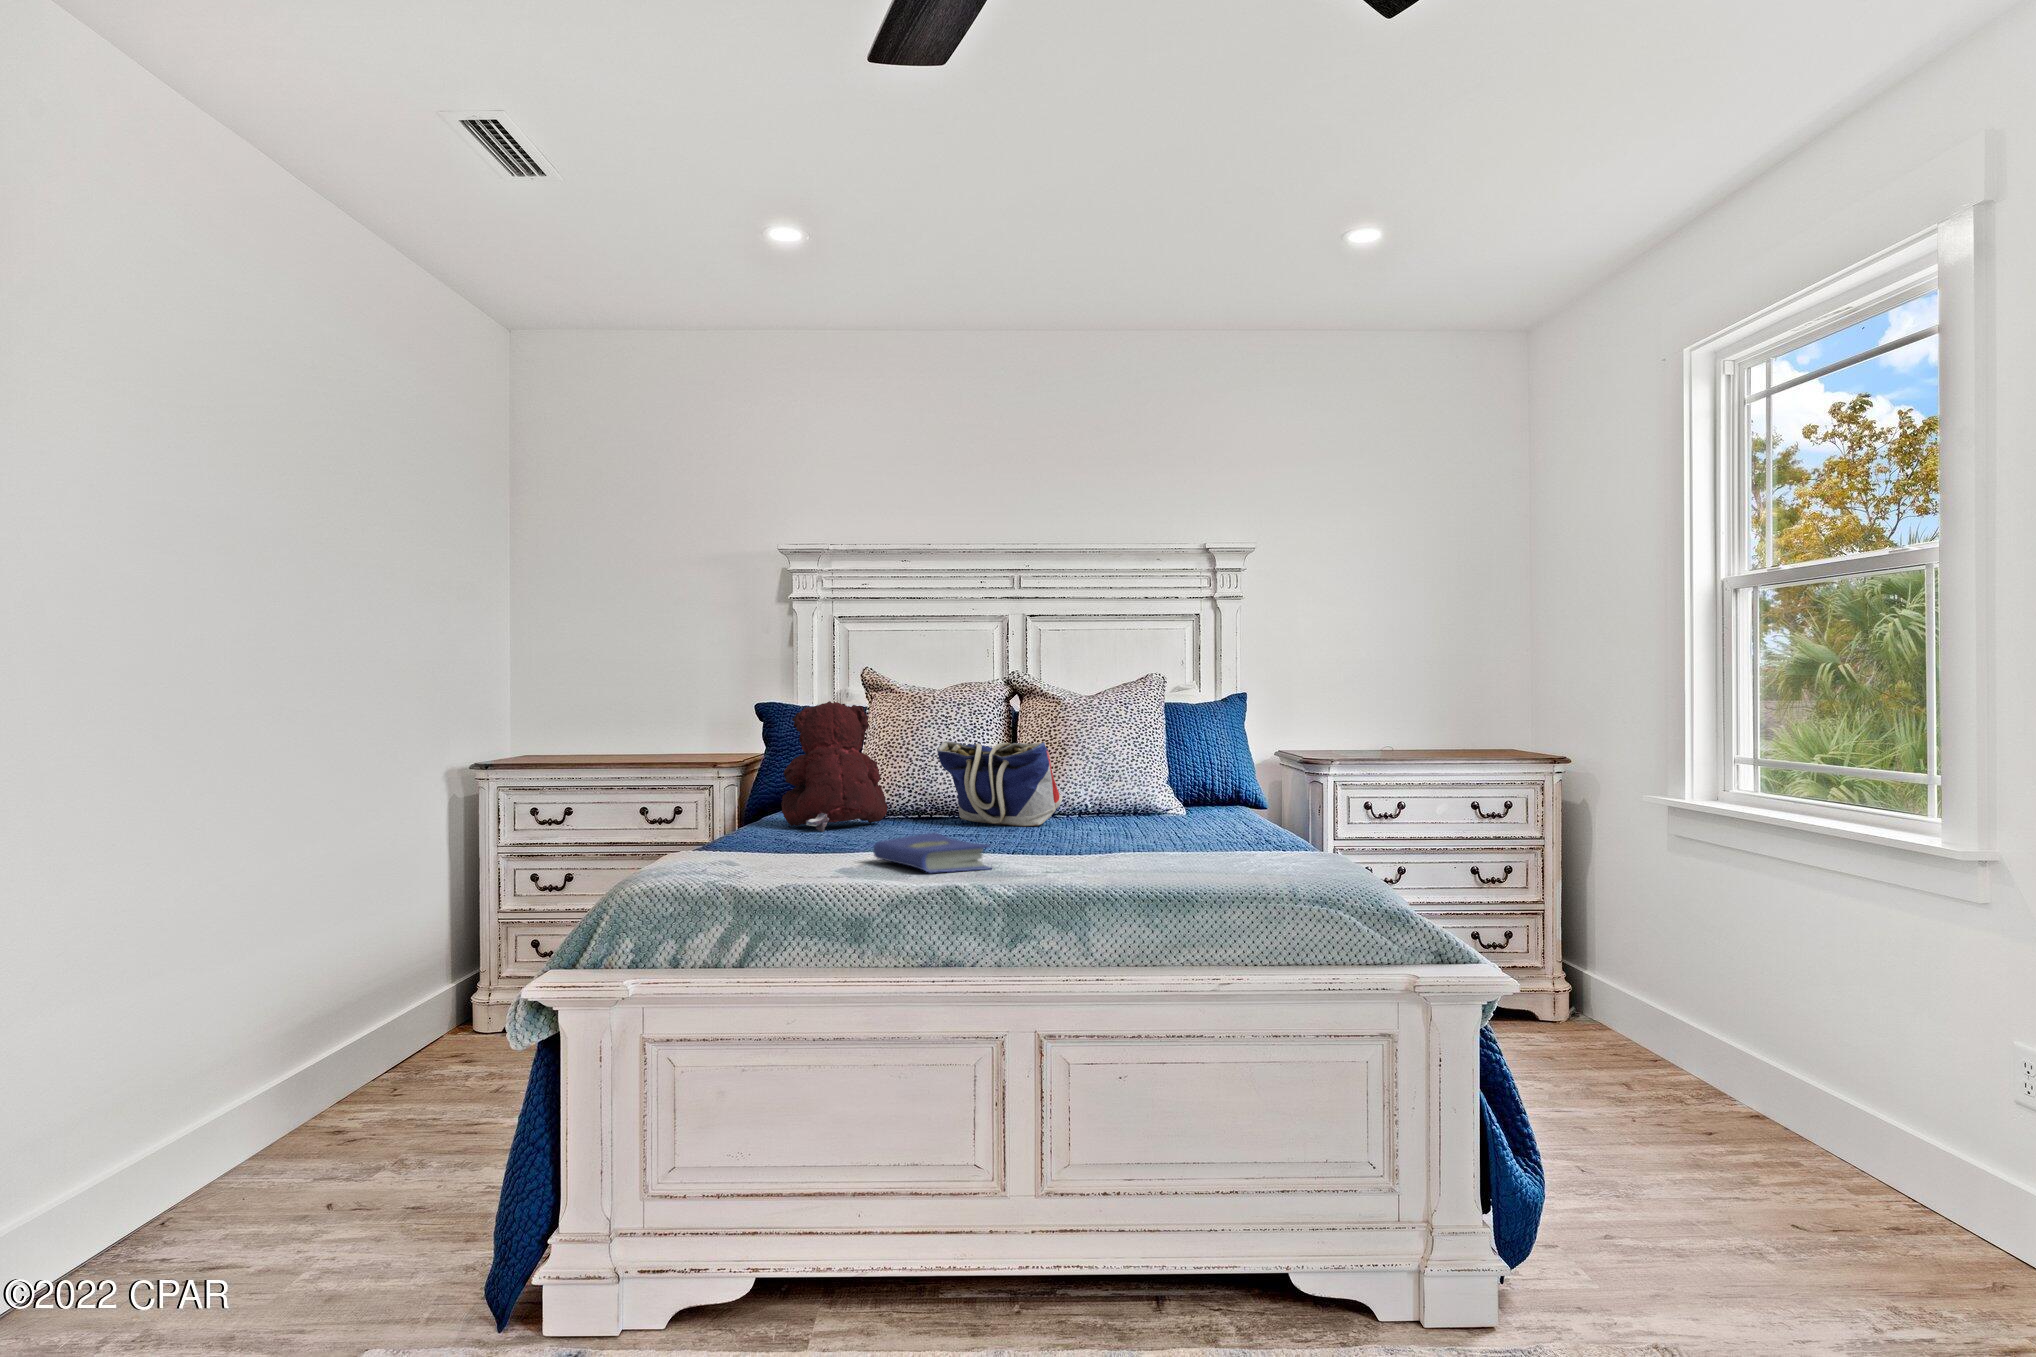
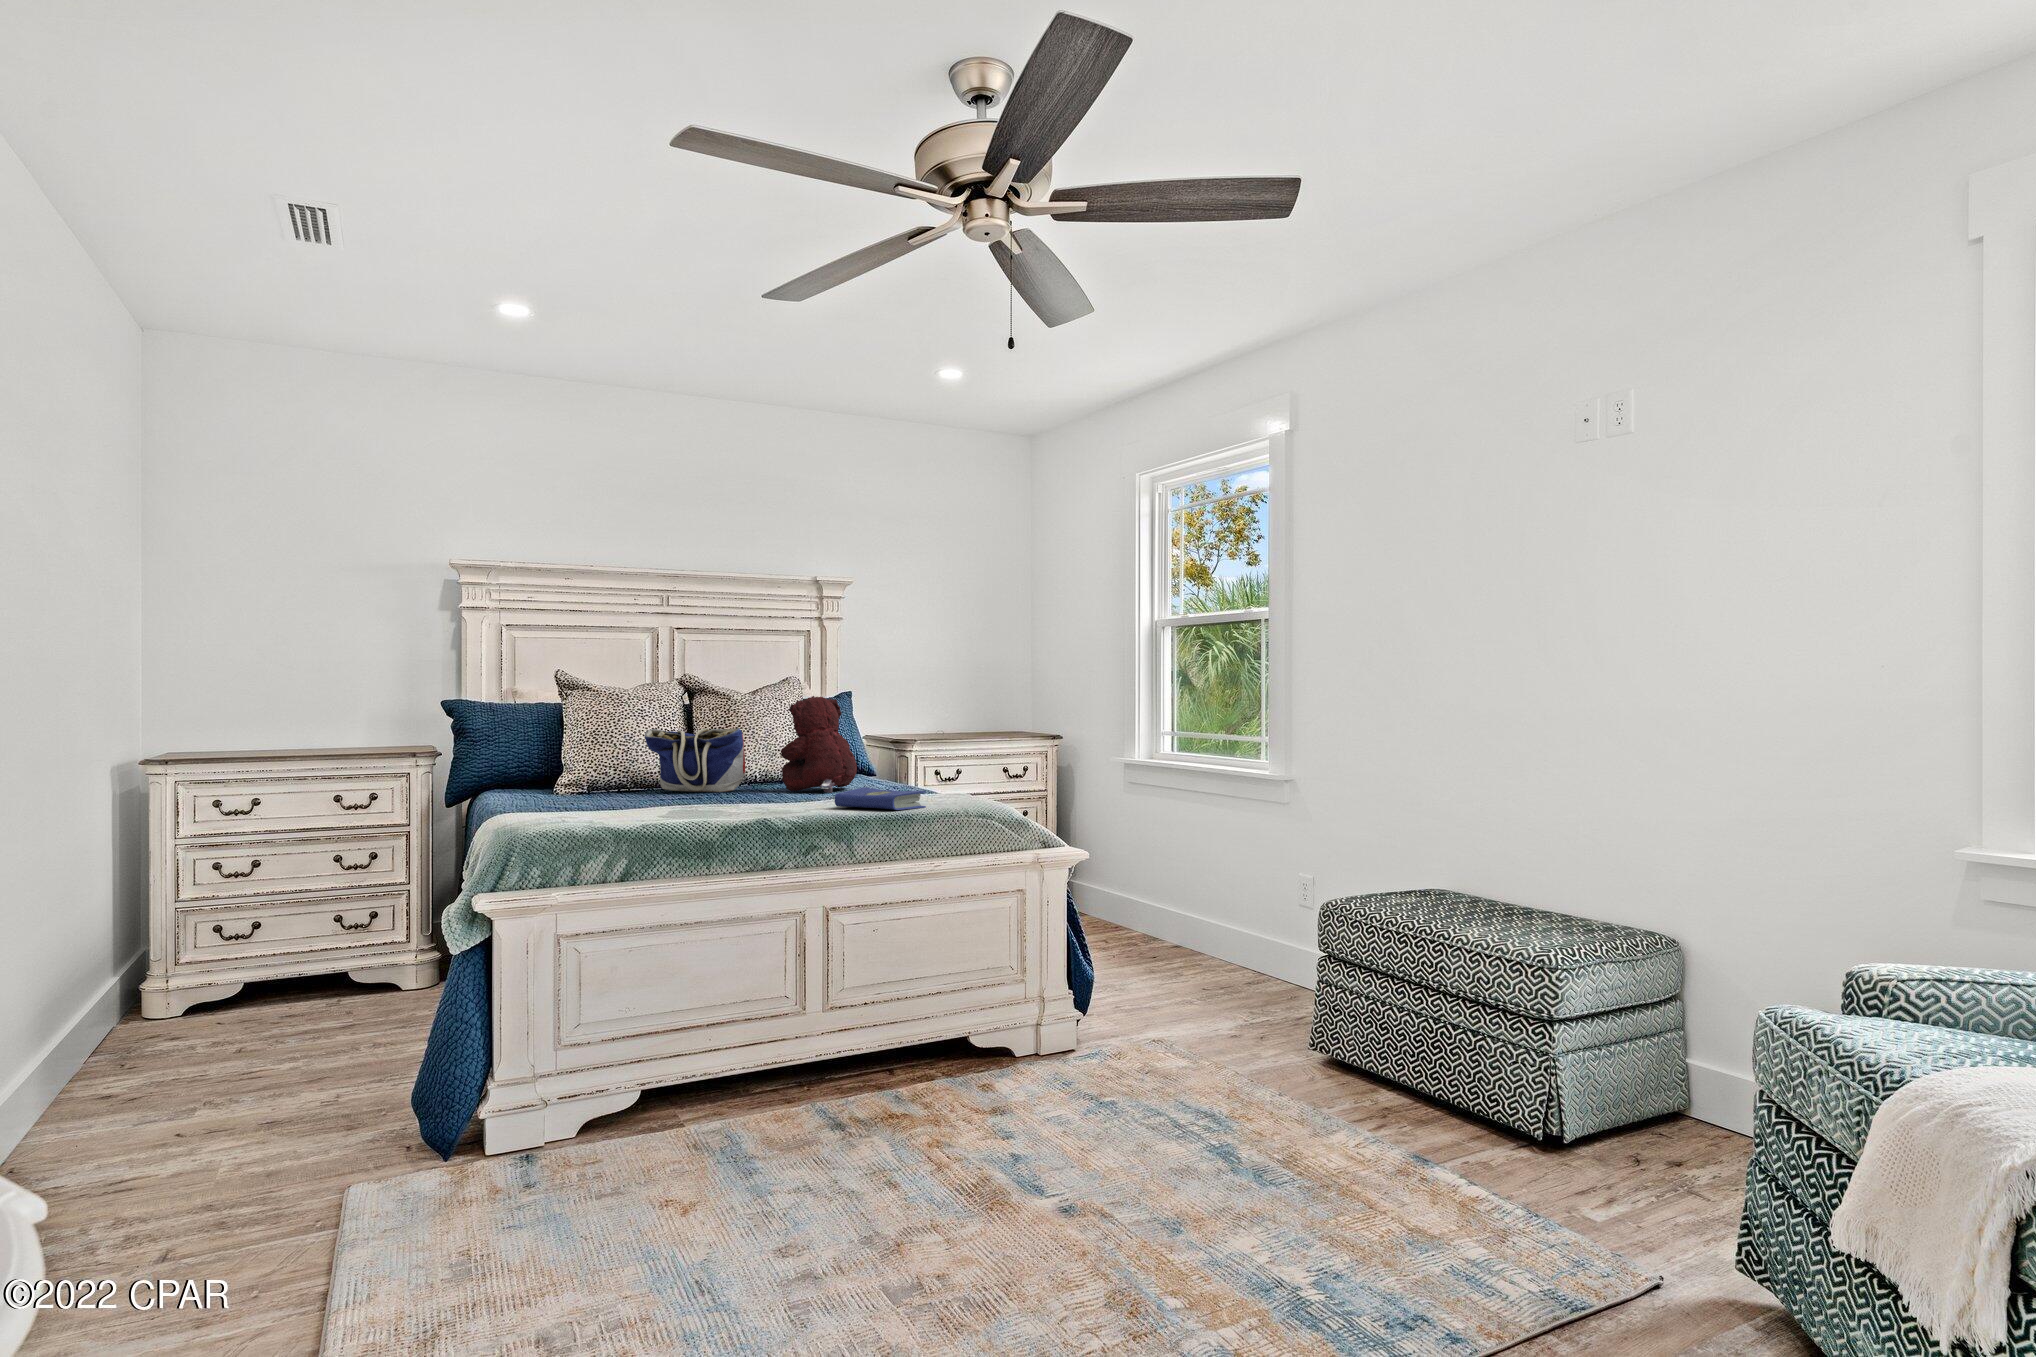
teddy bear: present [781,701,887,832] -> present [781,696,857,793]
hardcover book: present [873,832,991,873] -> present [835,787,926,810]

